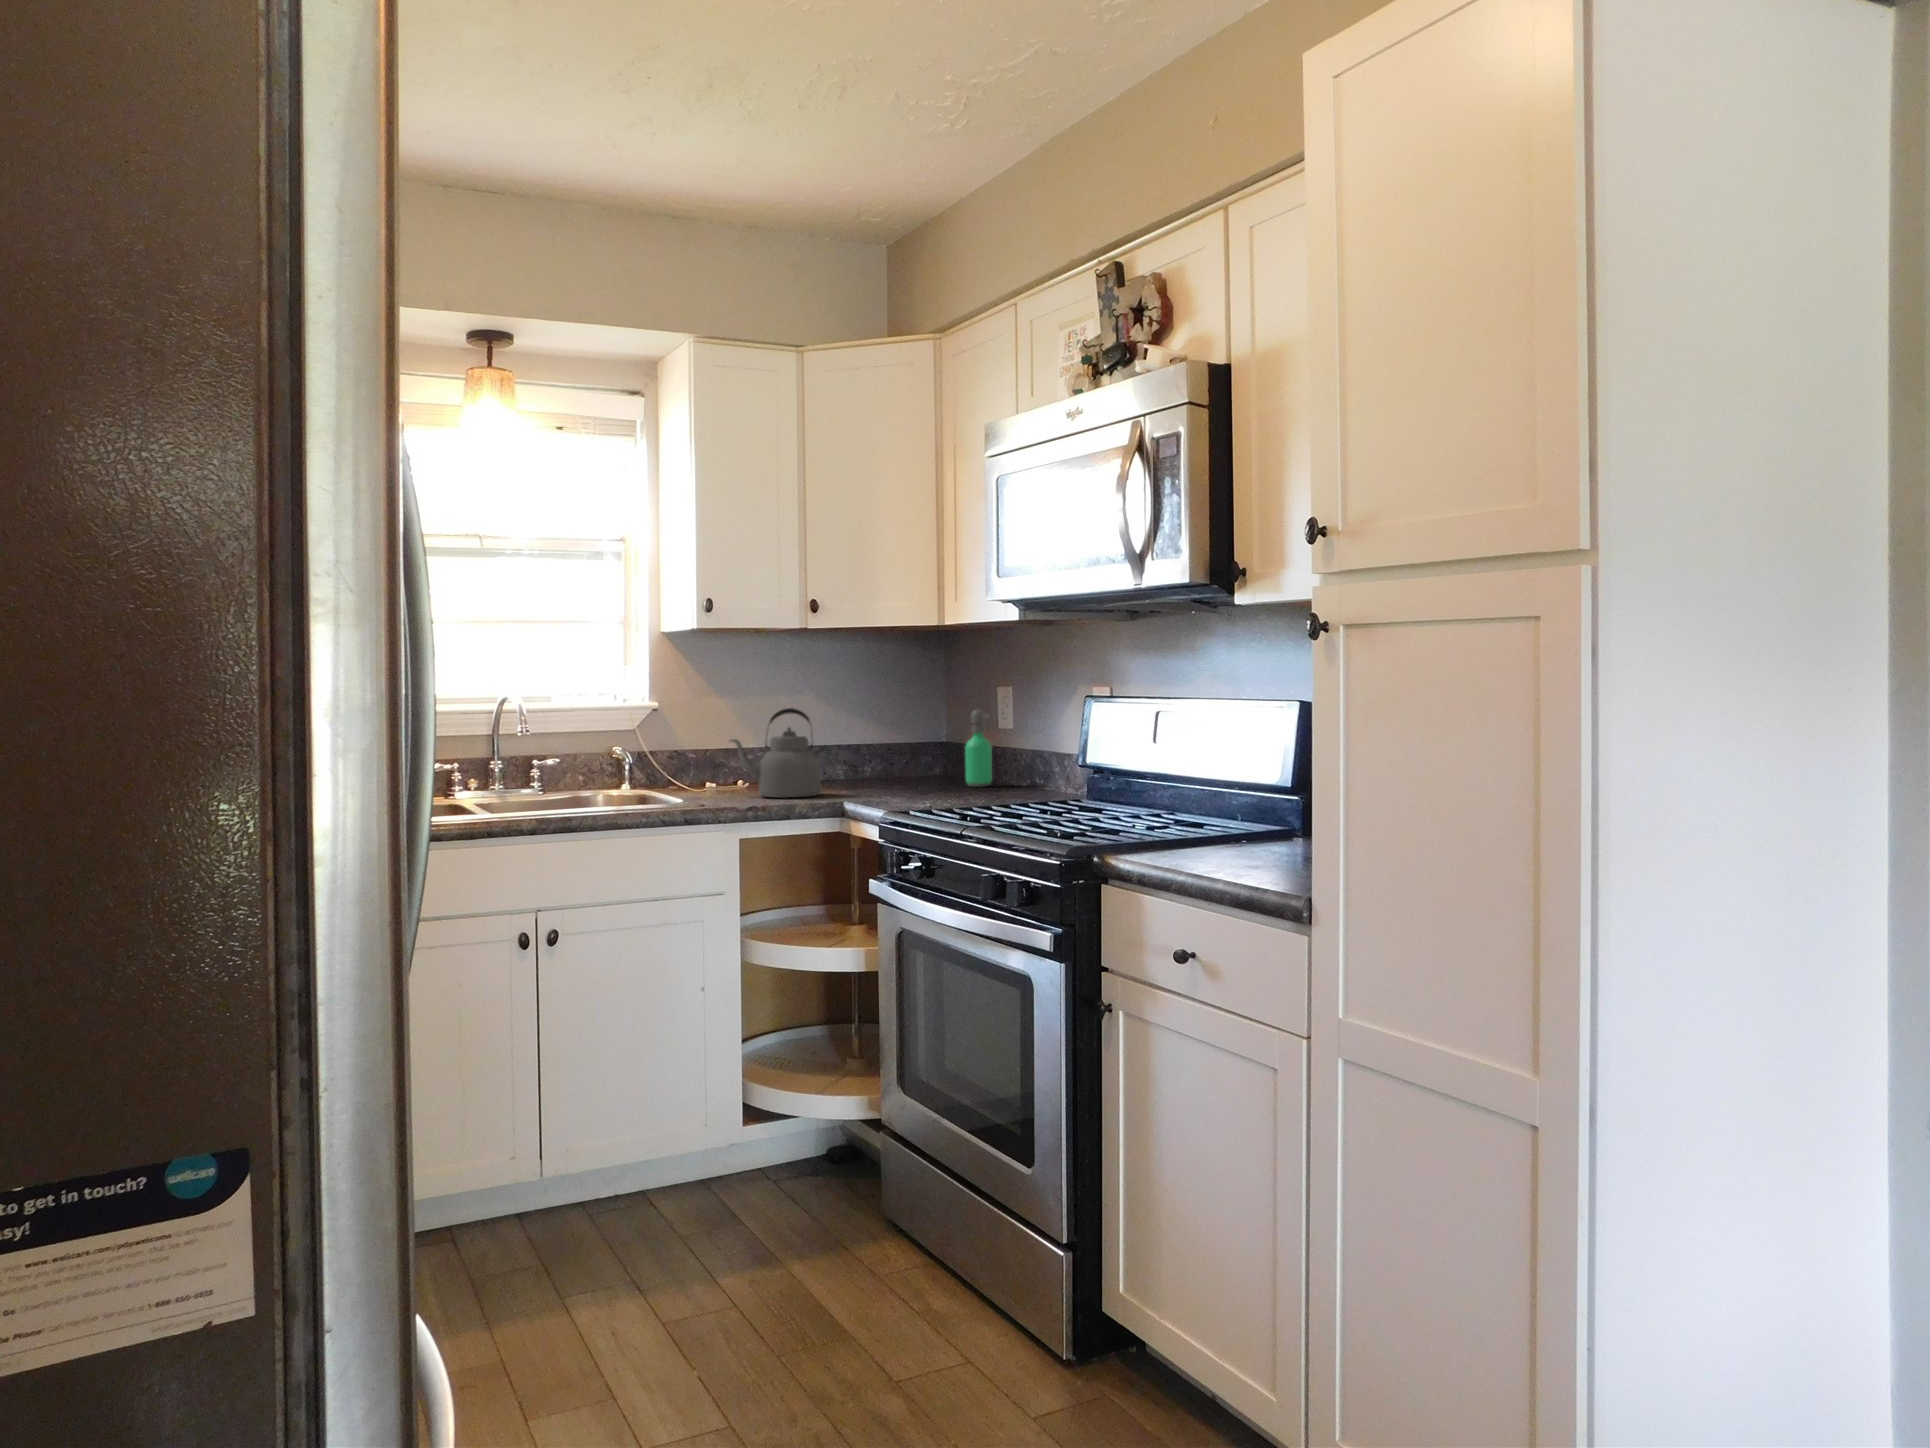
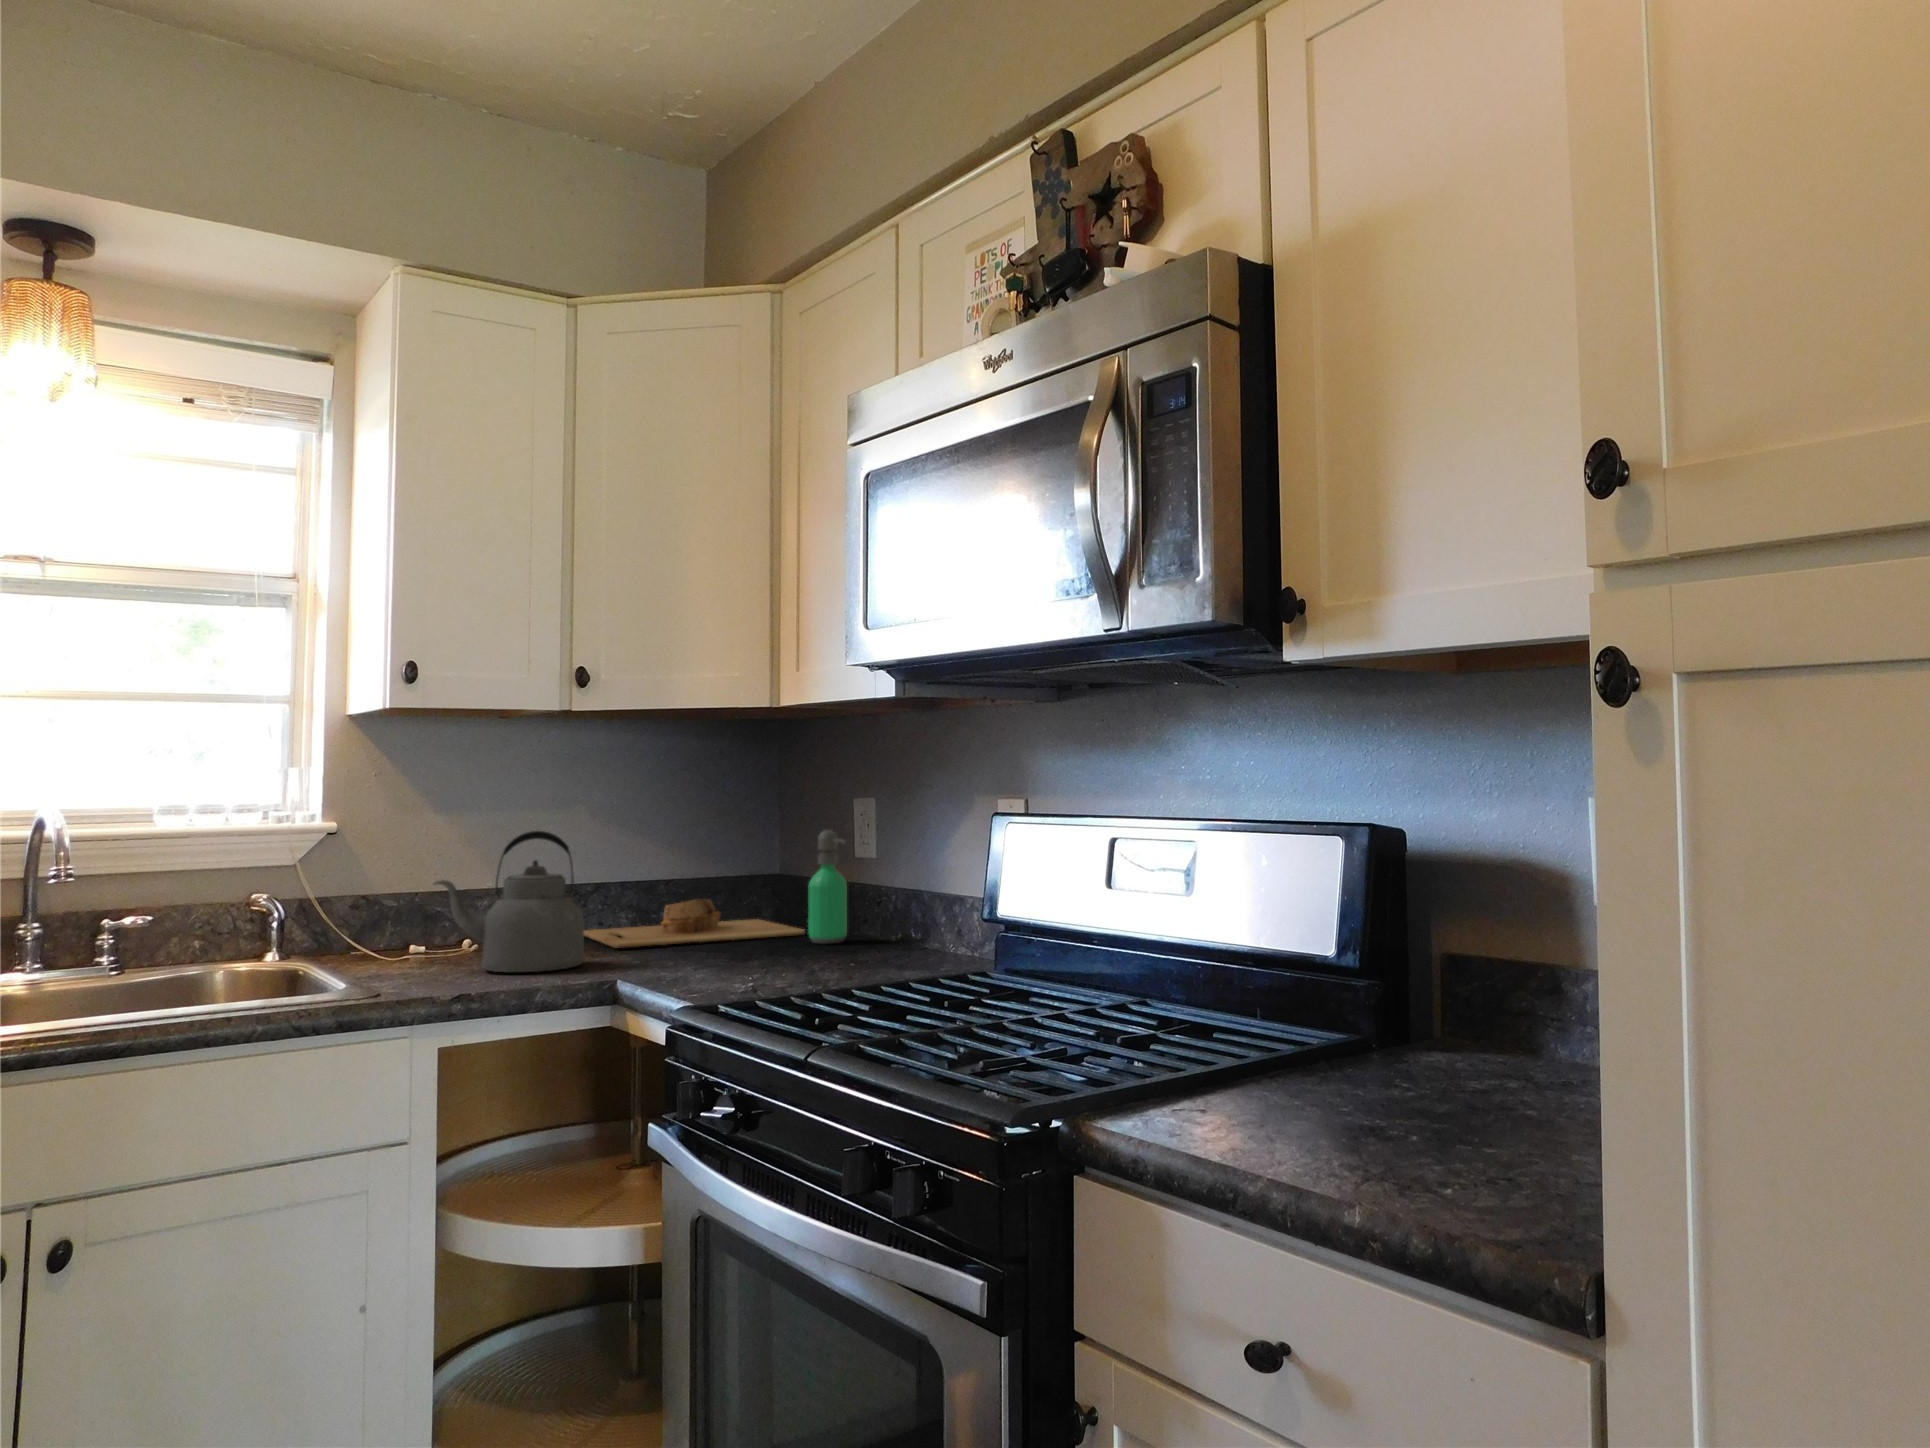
cutting board: none [813,757,964,788] -> present [584,899,805,948]

